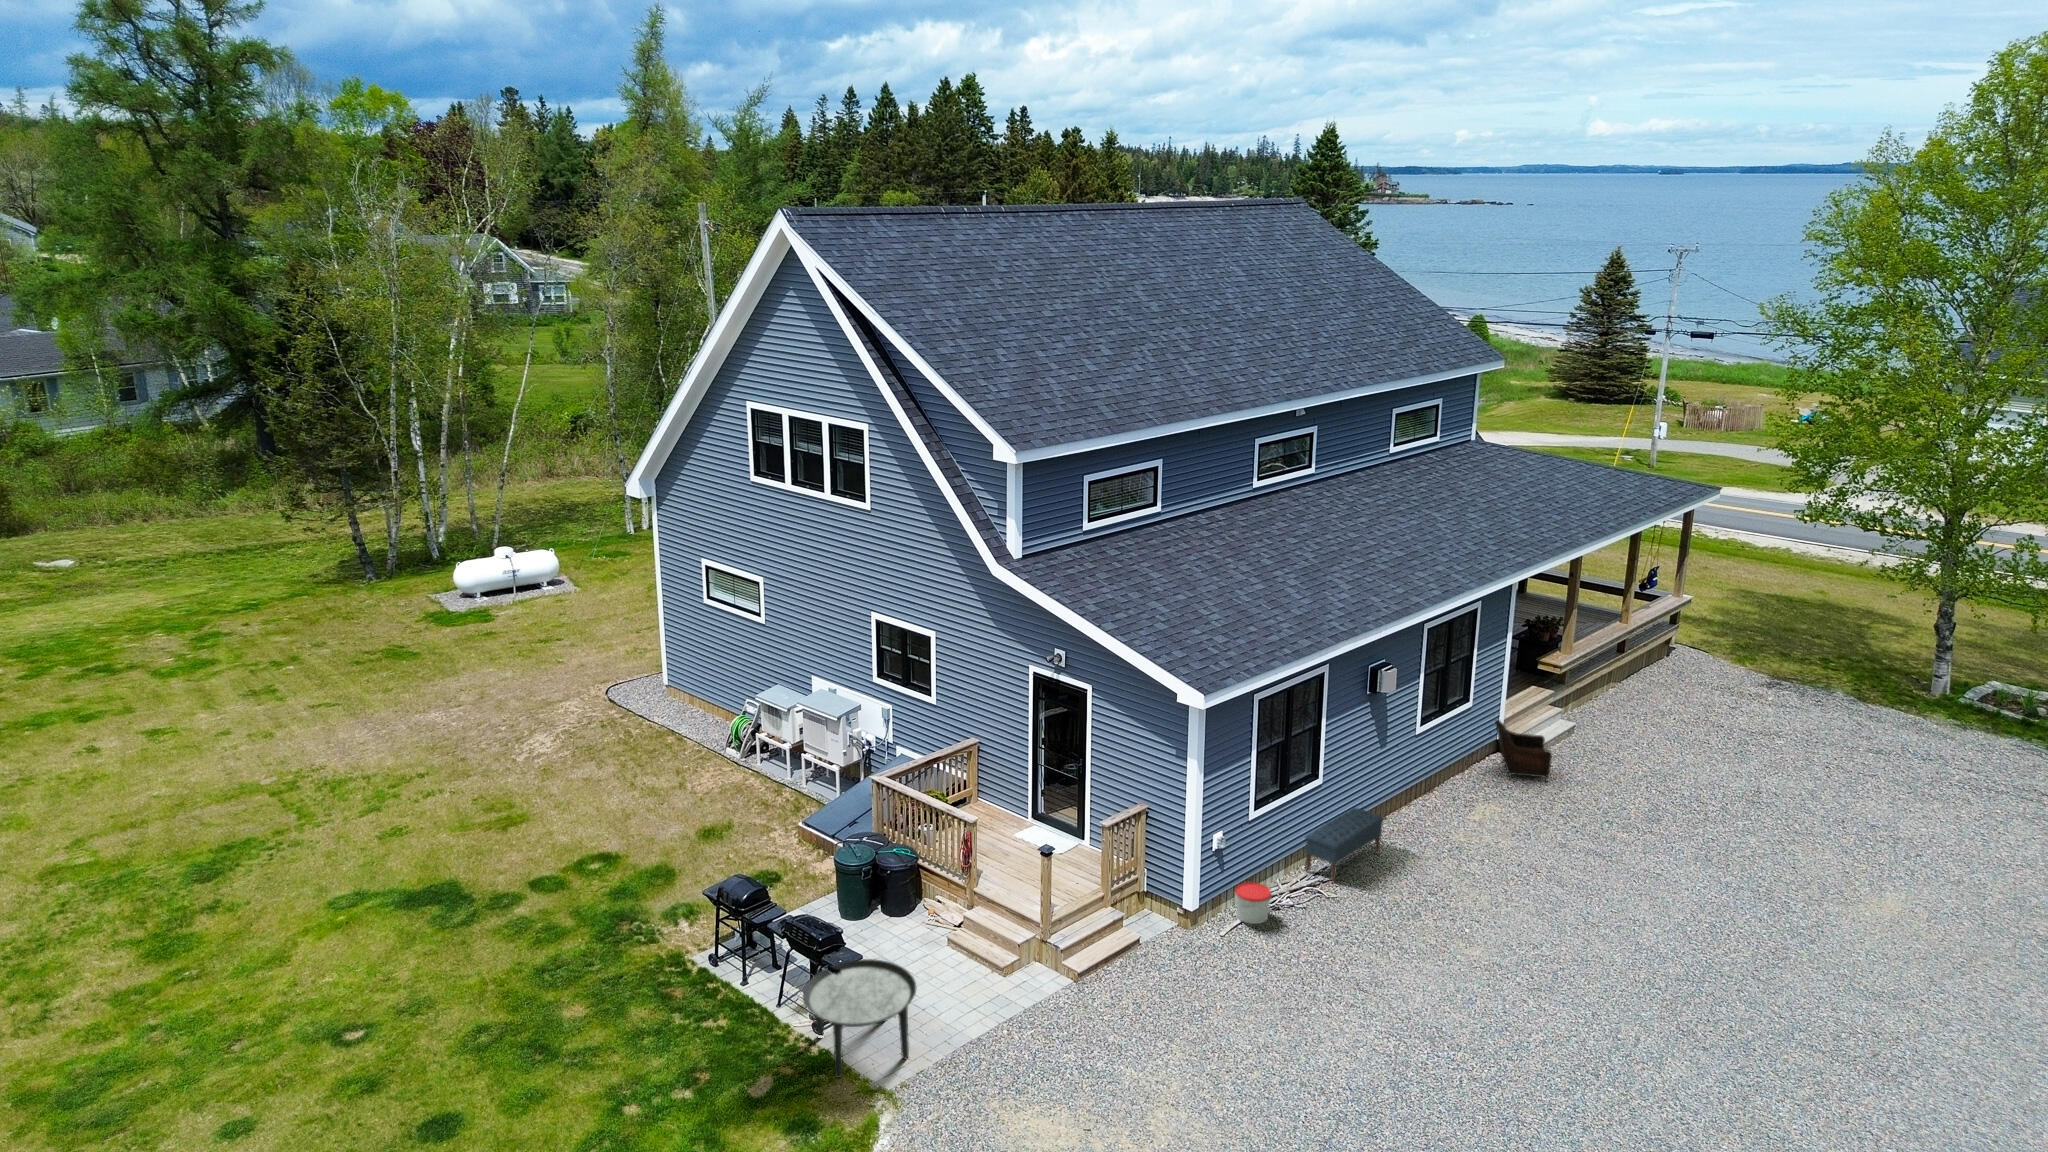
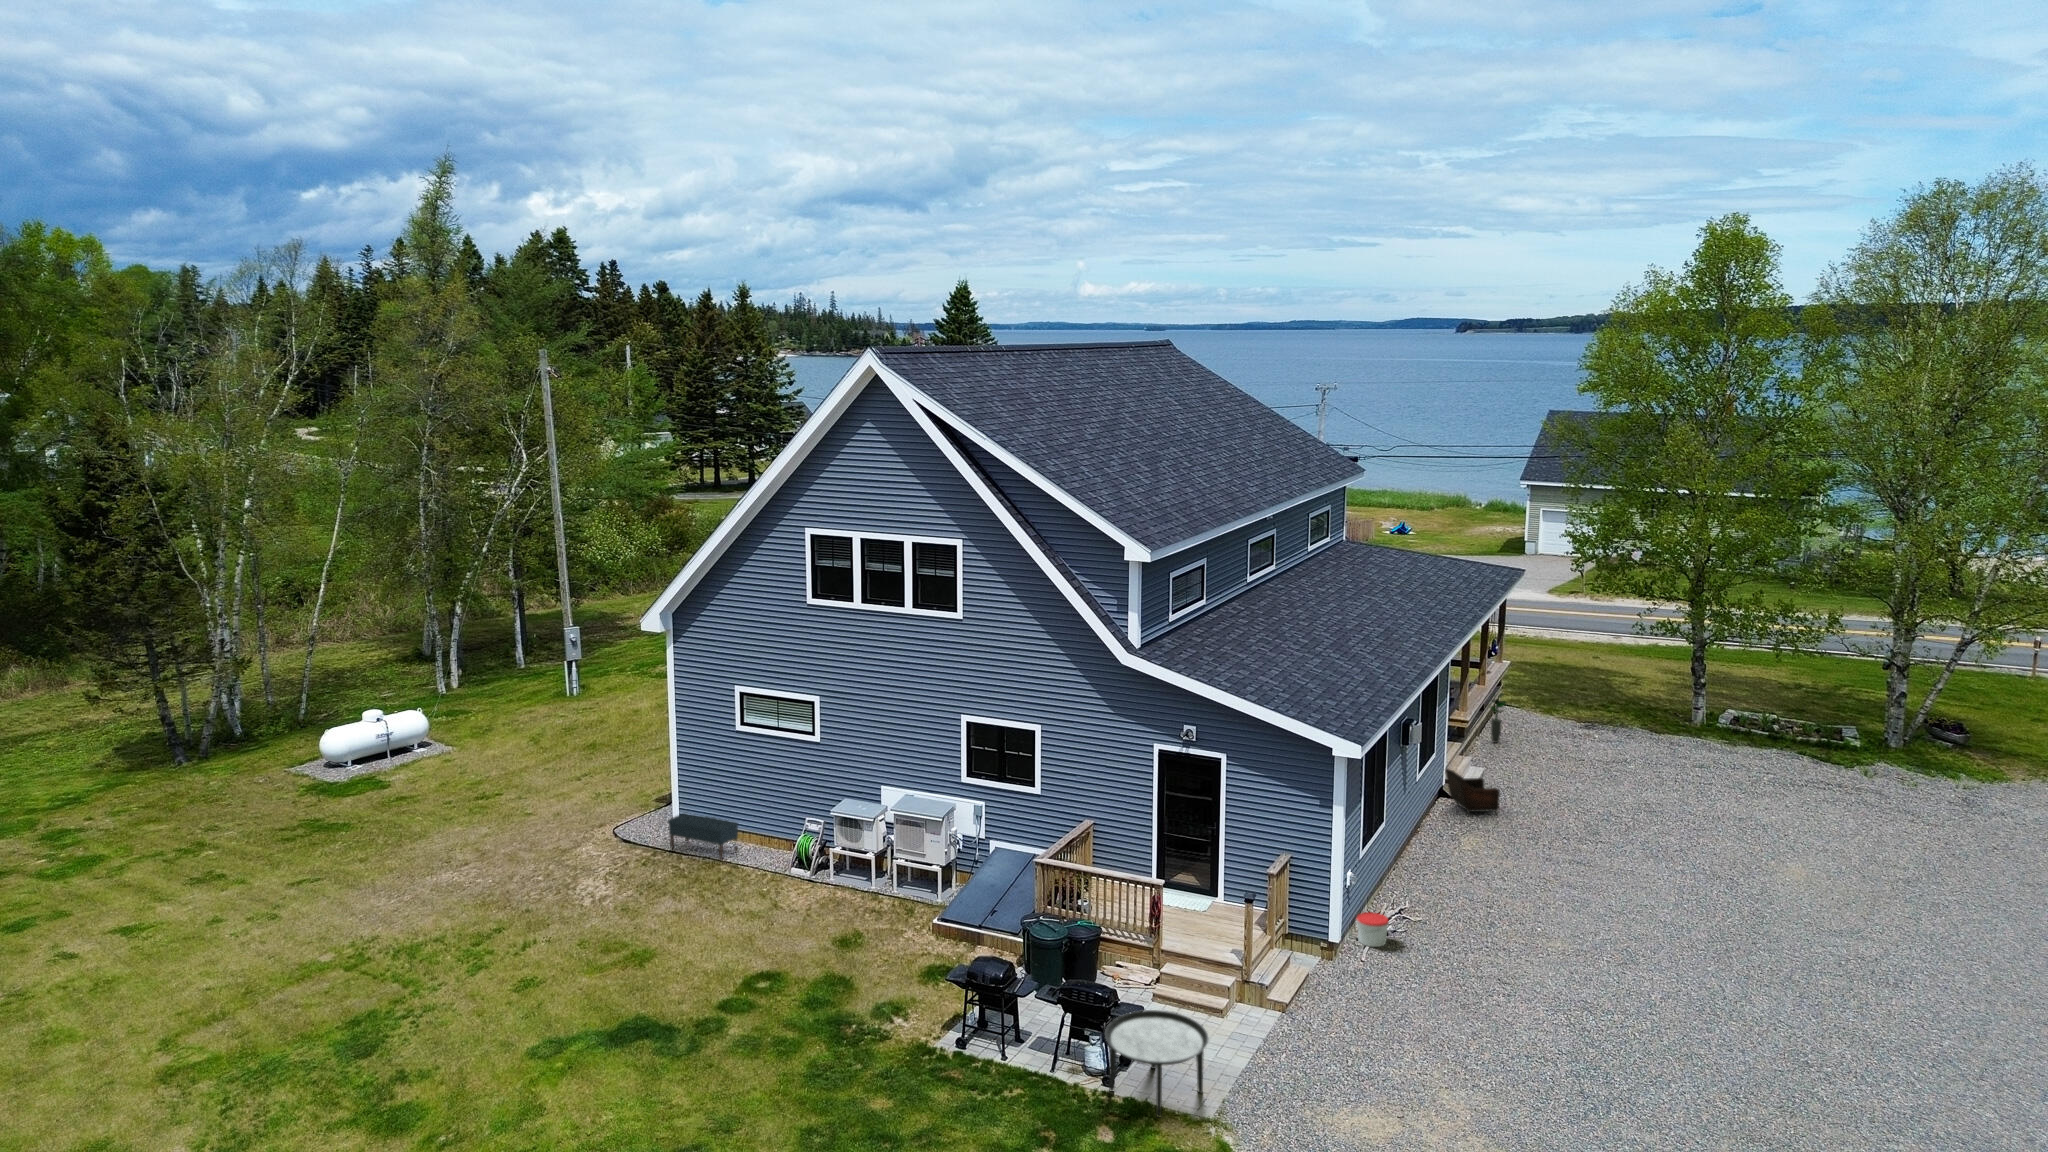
potted plant: none [1622,629,1652,691] -> present [1490,693,1507,743]
bench: present [1305,808,1384,883] -> present [668,813,738,859]

